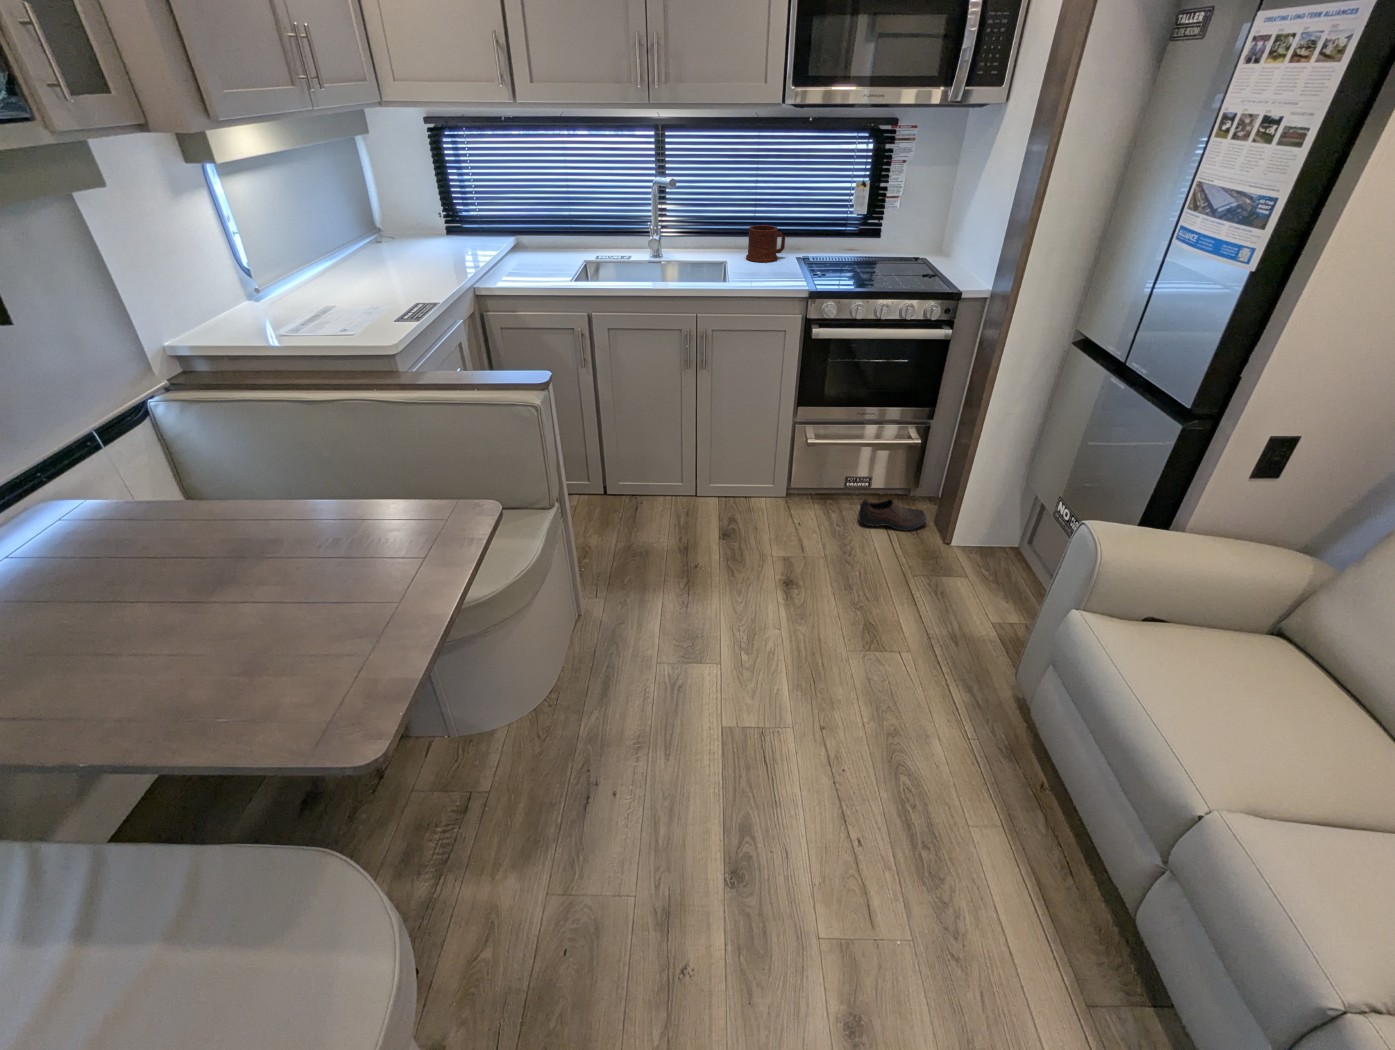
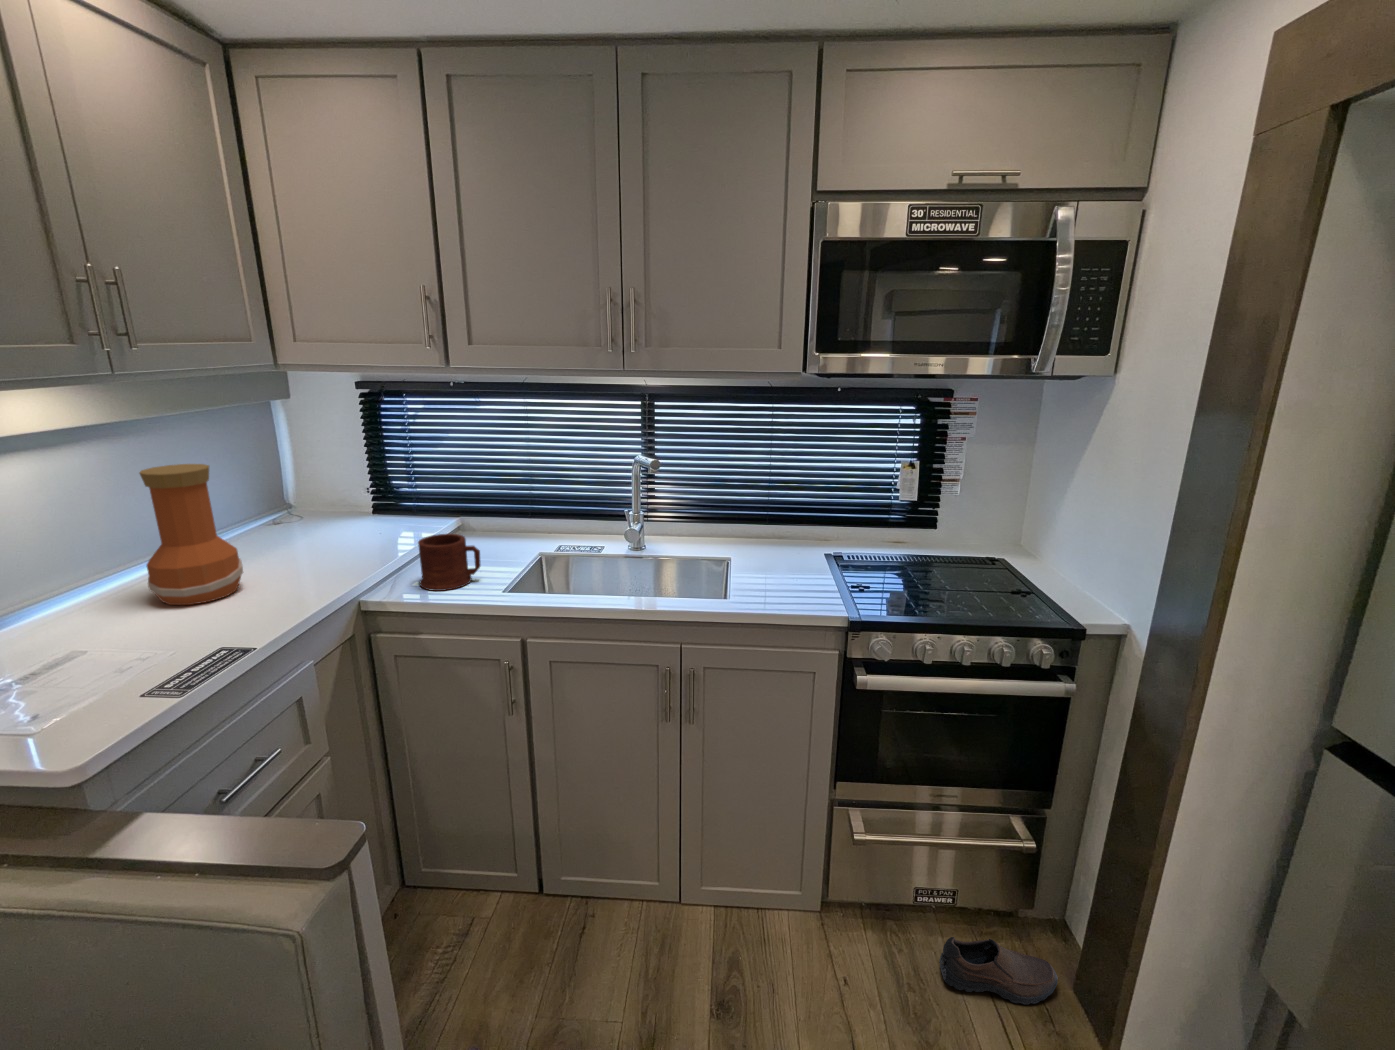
vase: none [325,181,396,285] -> present [140,464,243,605]
mug: present [746,225,785,262] -> present [418,534,480,591]

